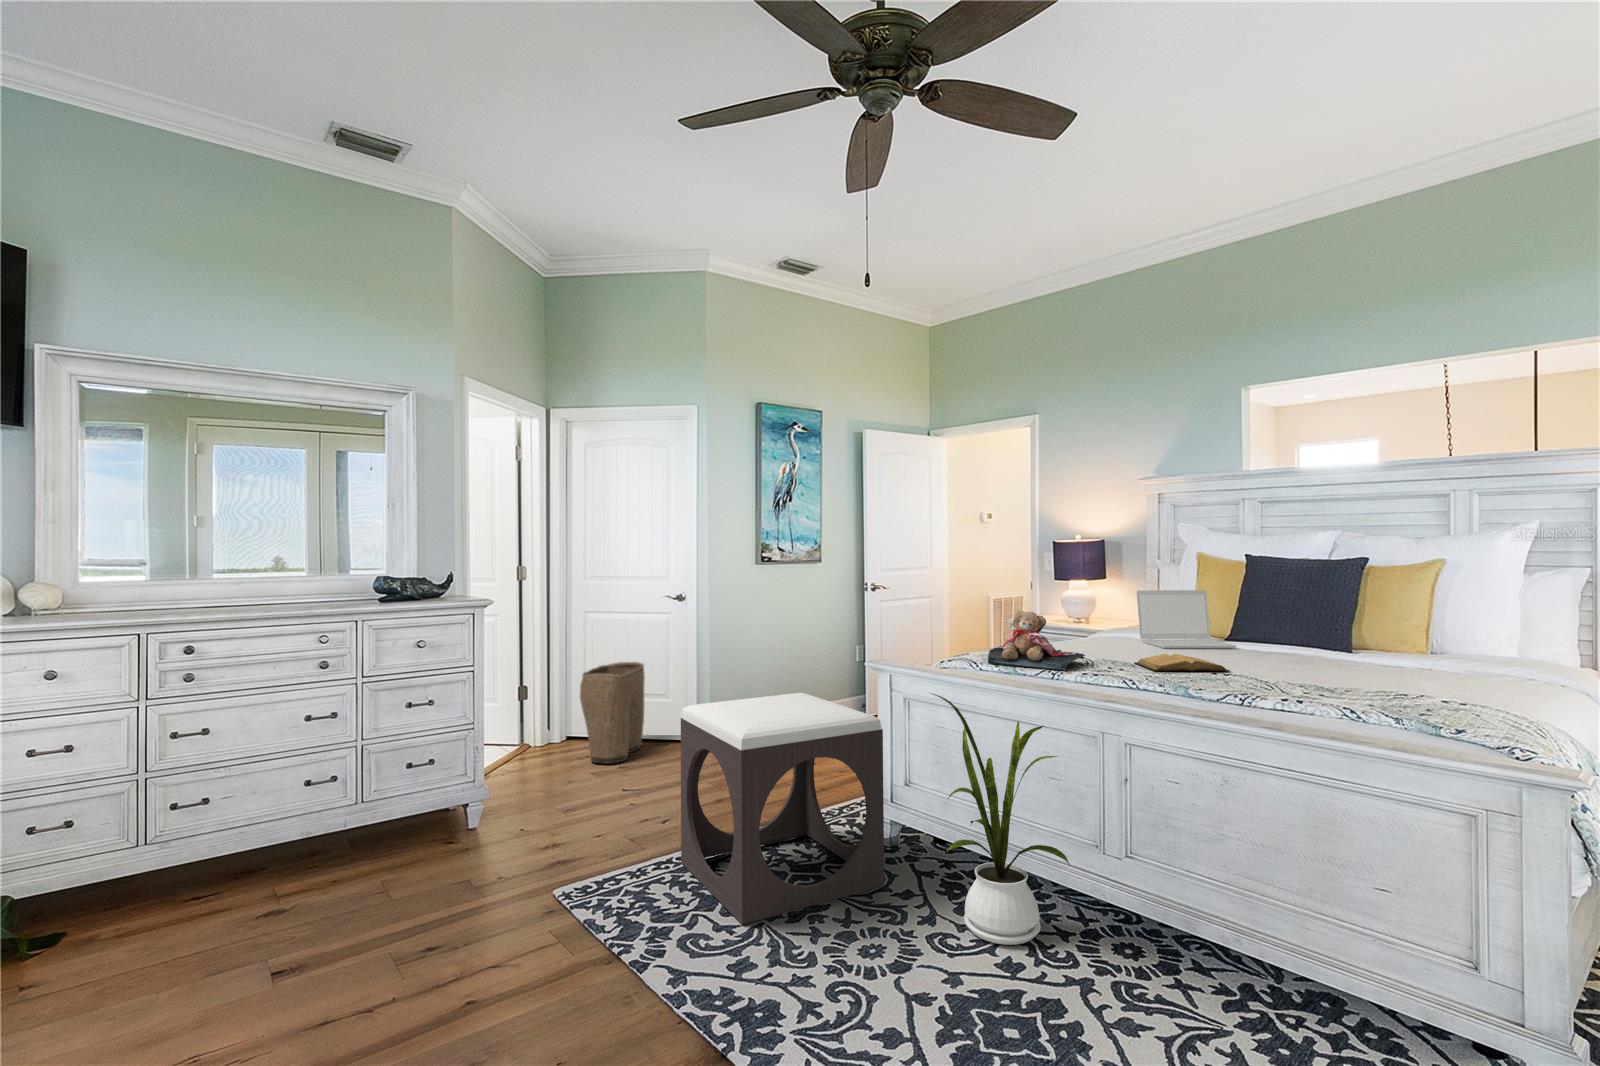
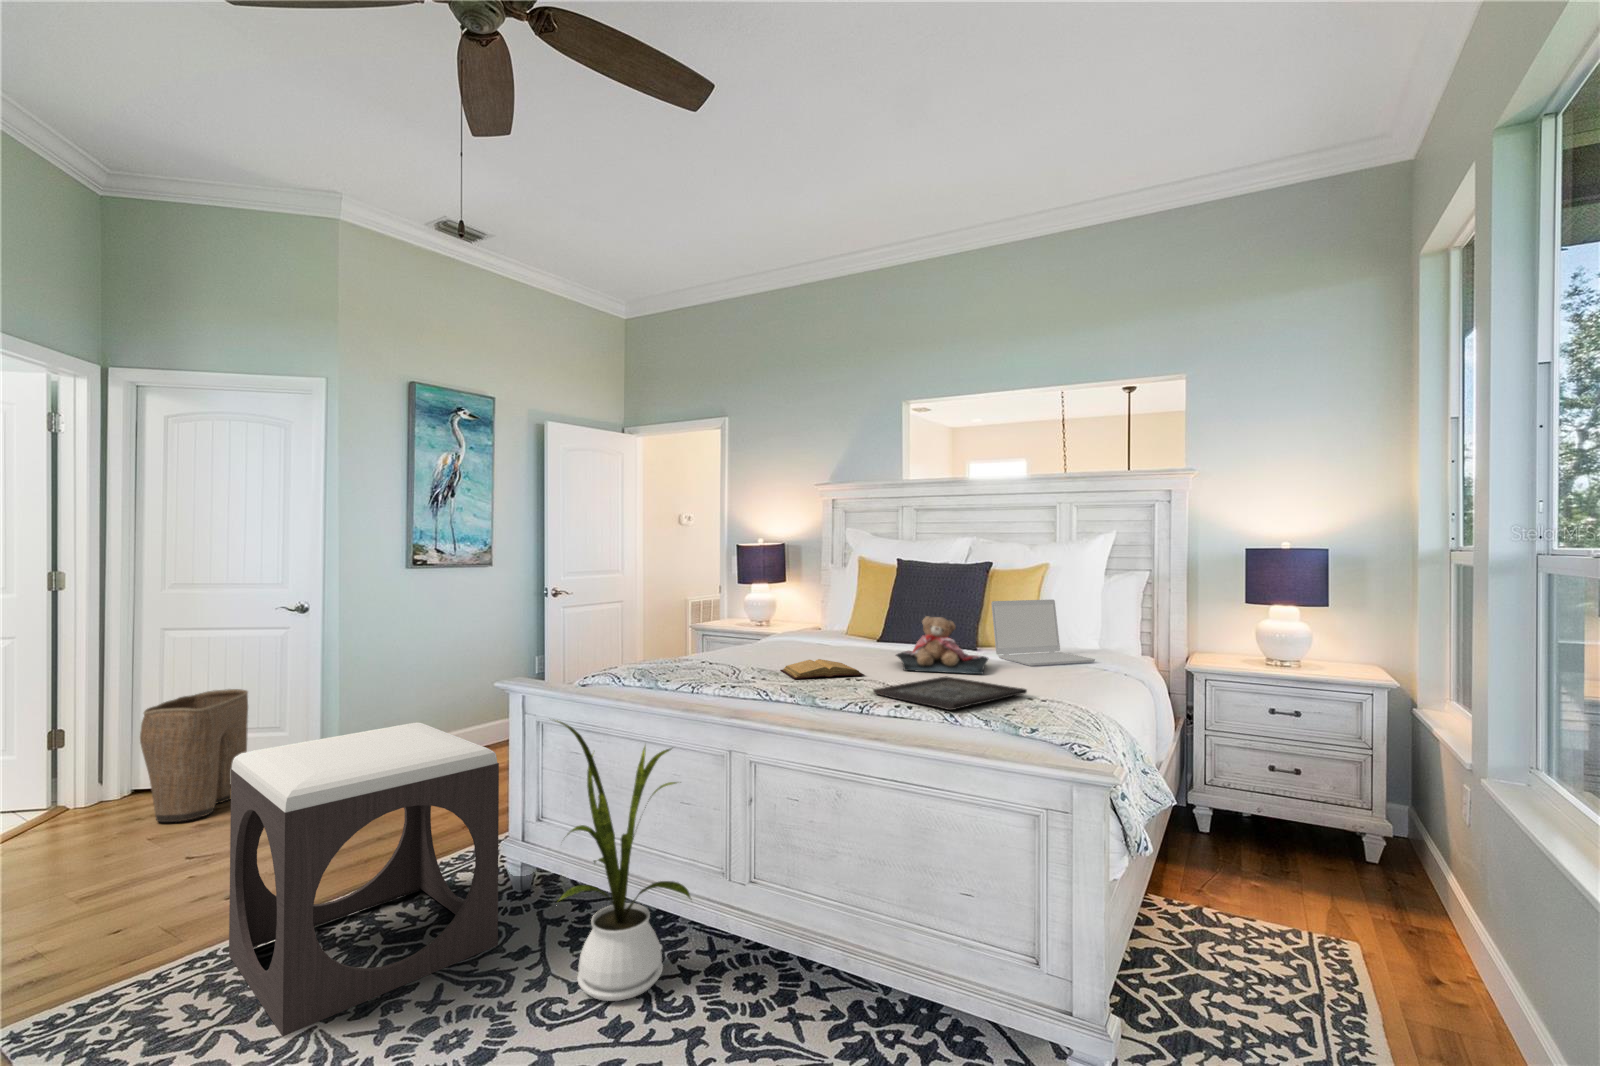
laptop: present [1137,590,1236,648] -> present [991,600,1095,666]
teddy bear: present [988,611,1085,670] -> present [896,616,988,674]
tray: none [1250,676,1439,706] -> present [873,676,1027,710]

